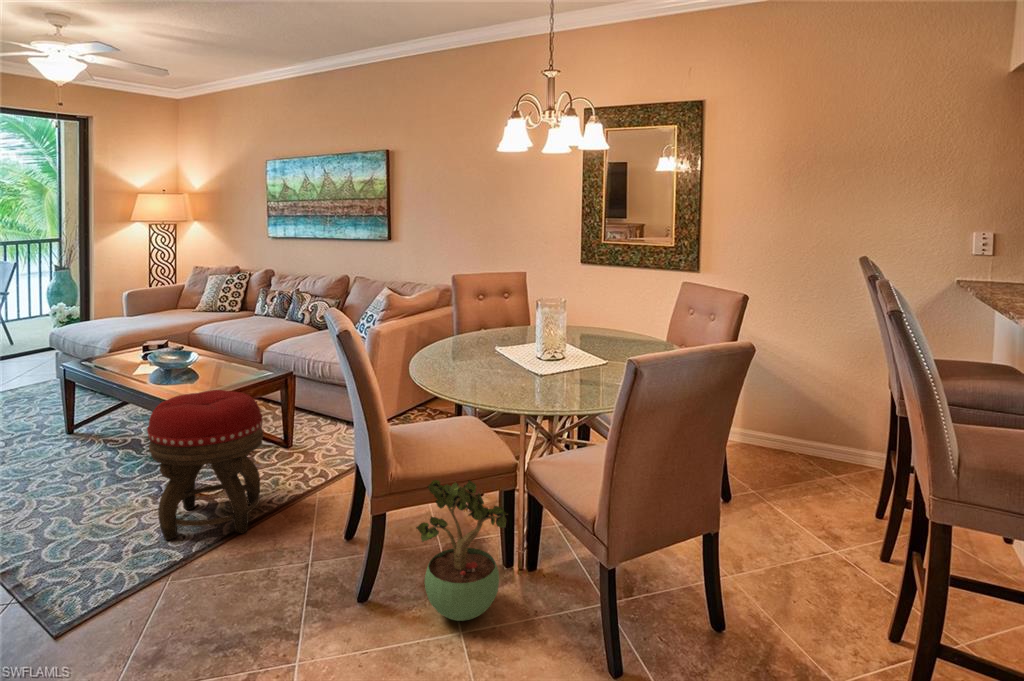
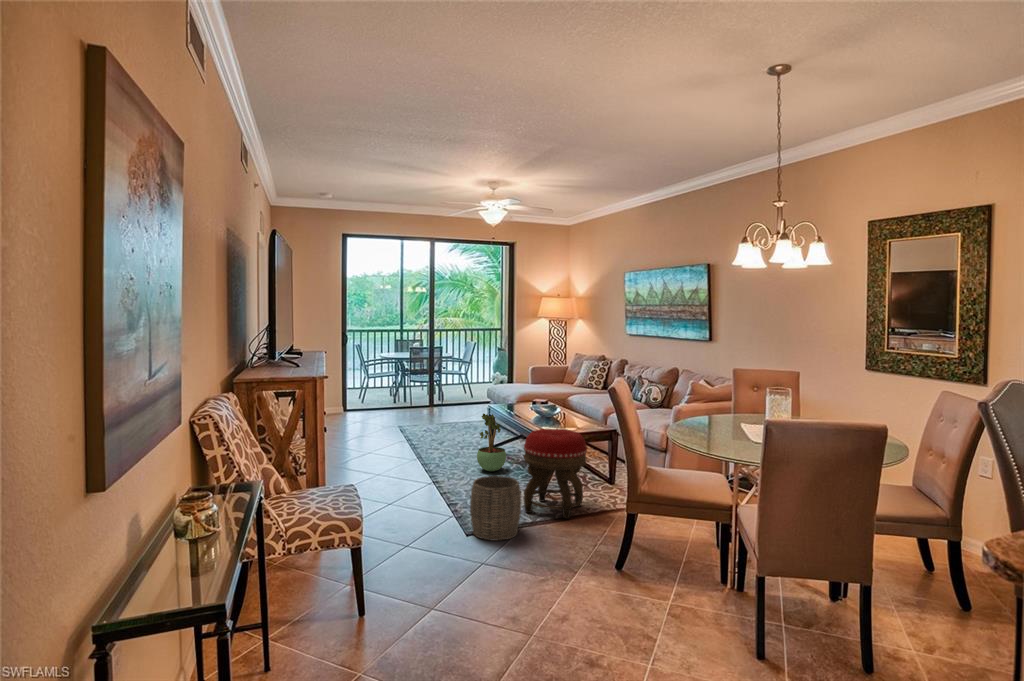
potted plant: present [416,480,507,621] -> present [477,413,506,471]
woven basket: none [47,497,162,627] -> present [470,476,521,541]

